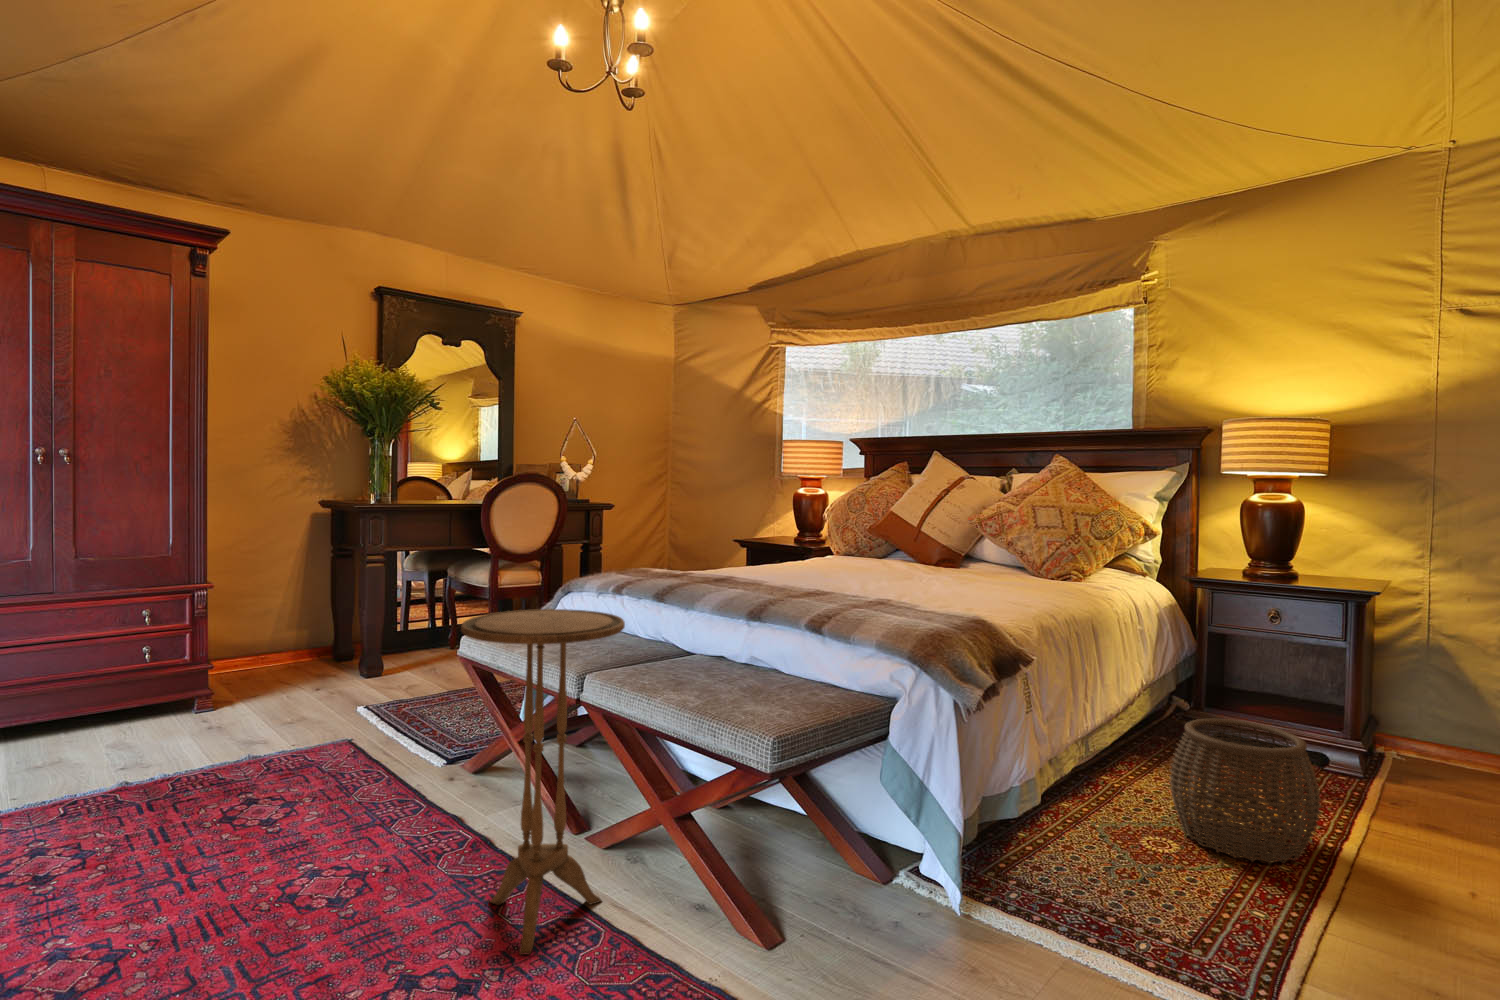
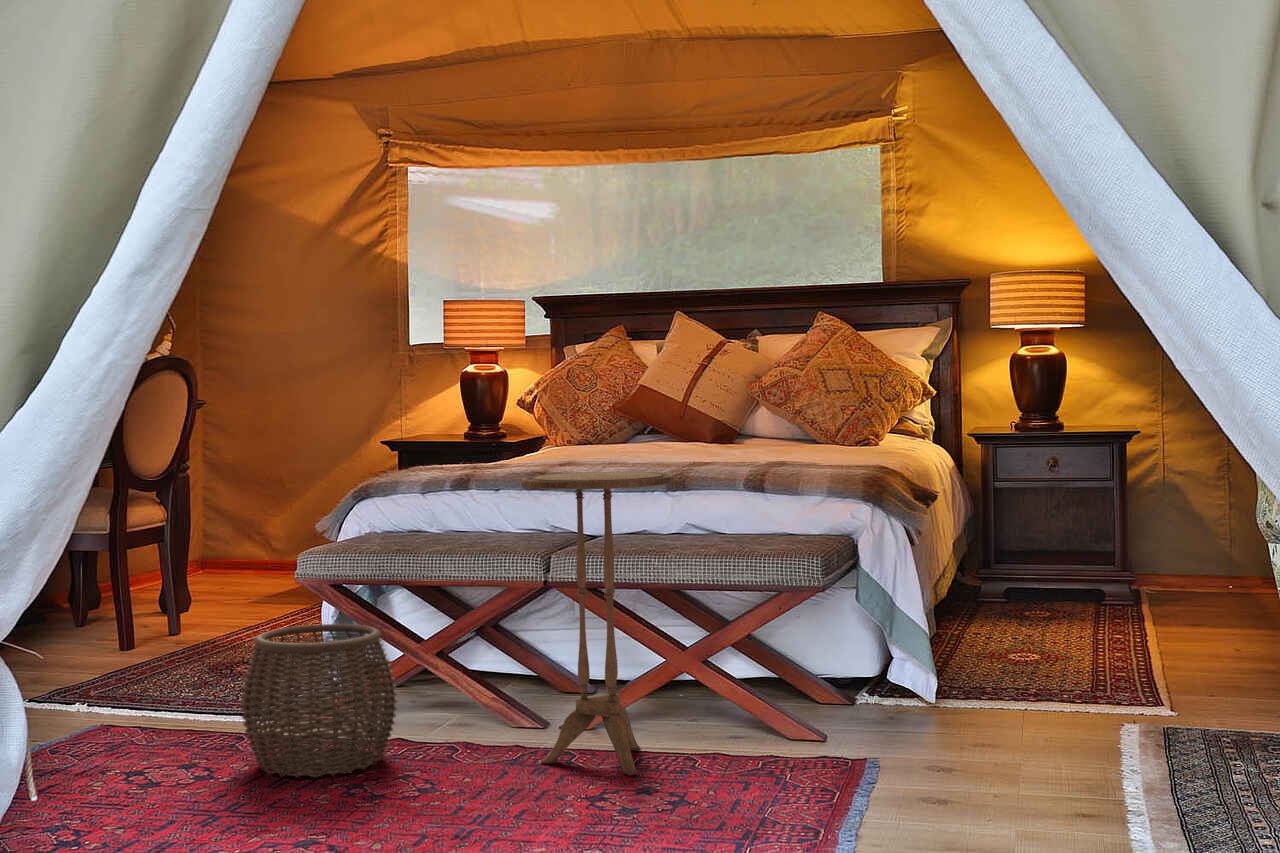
woven basket: present [1169,719,1321,863] -> present [241,624,397,778]

